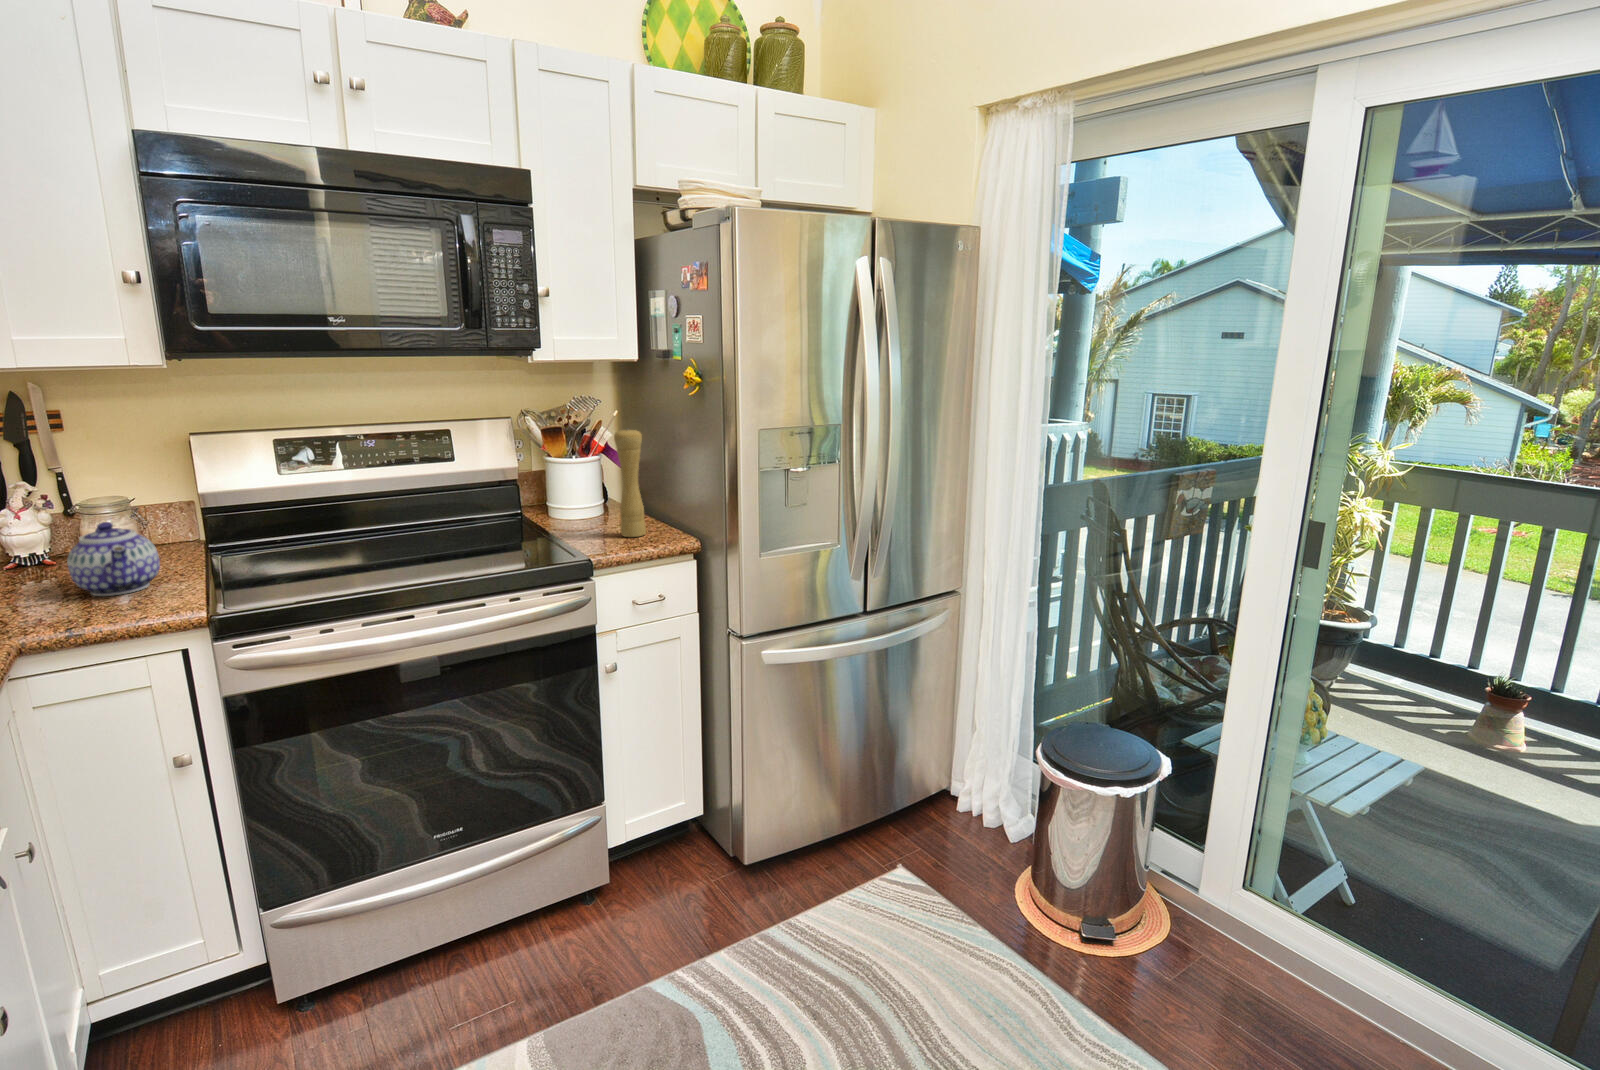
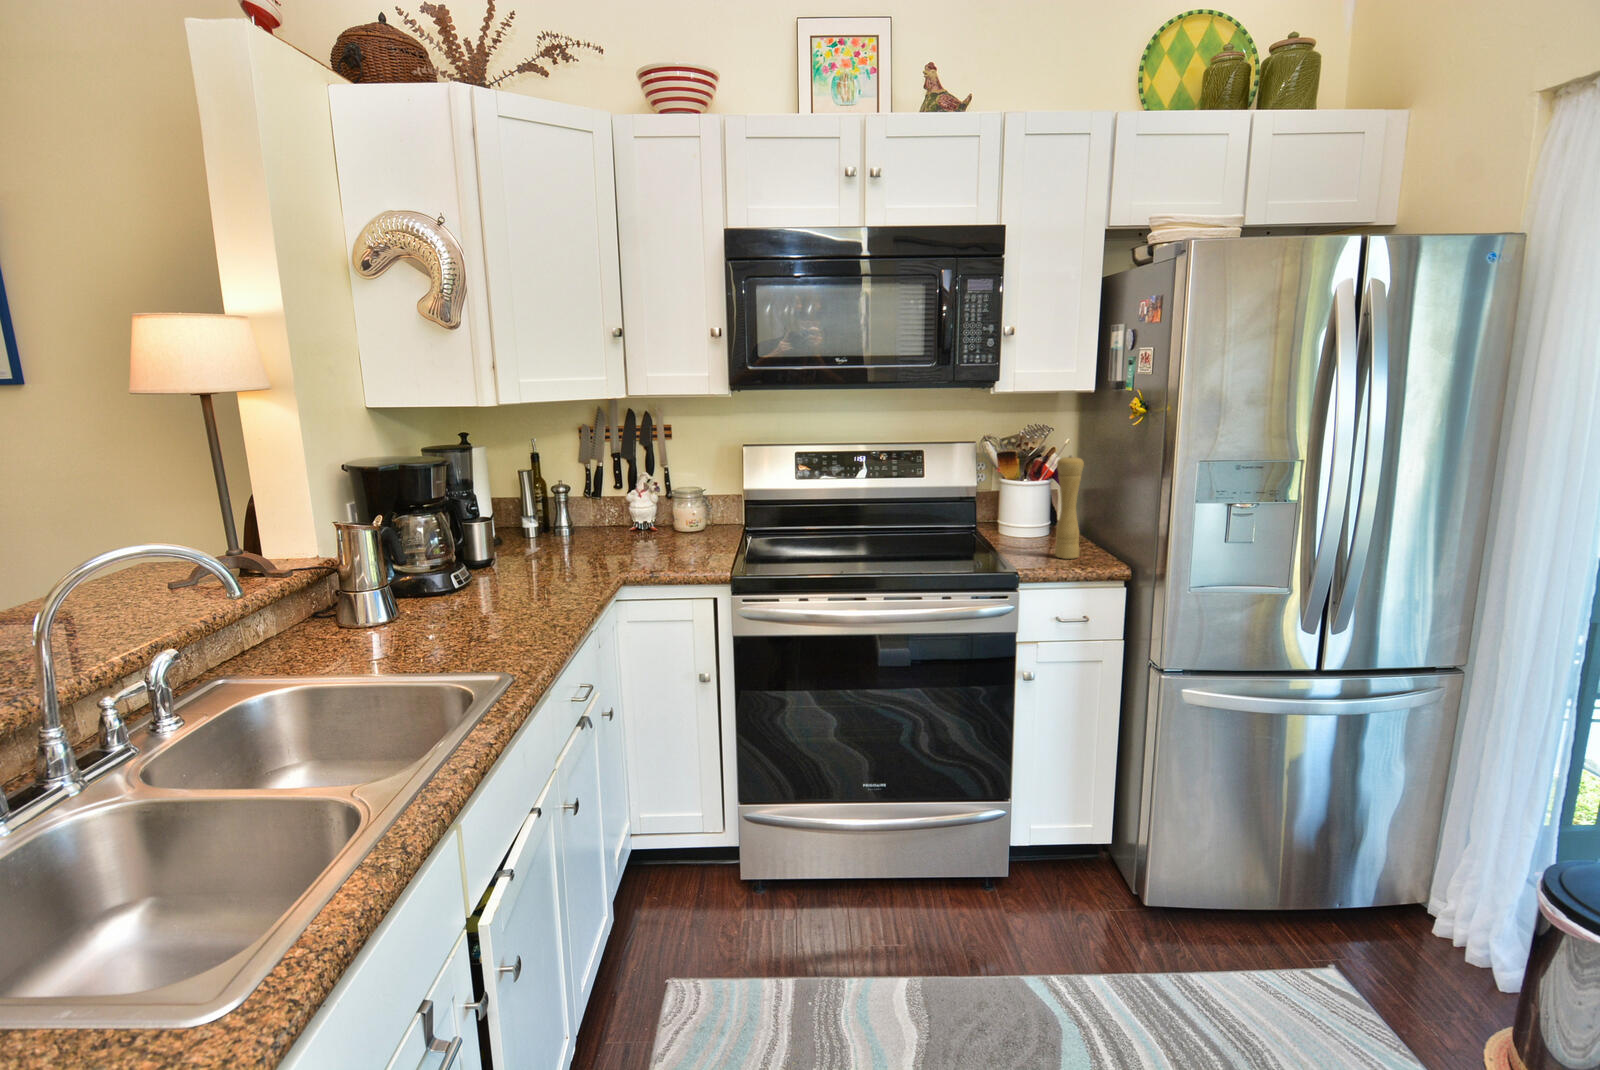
teapot: present [67,522,160,596] -> none [662,503,711,555]

